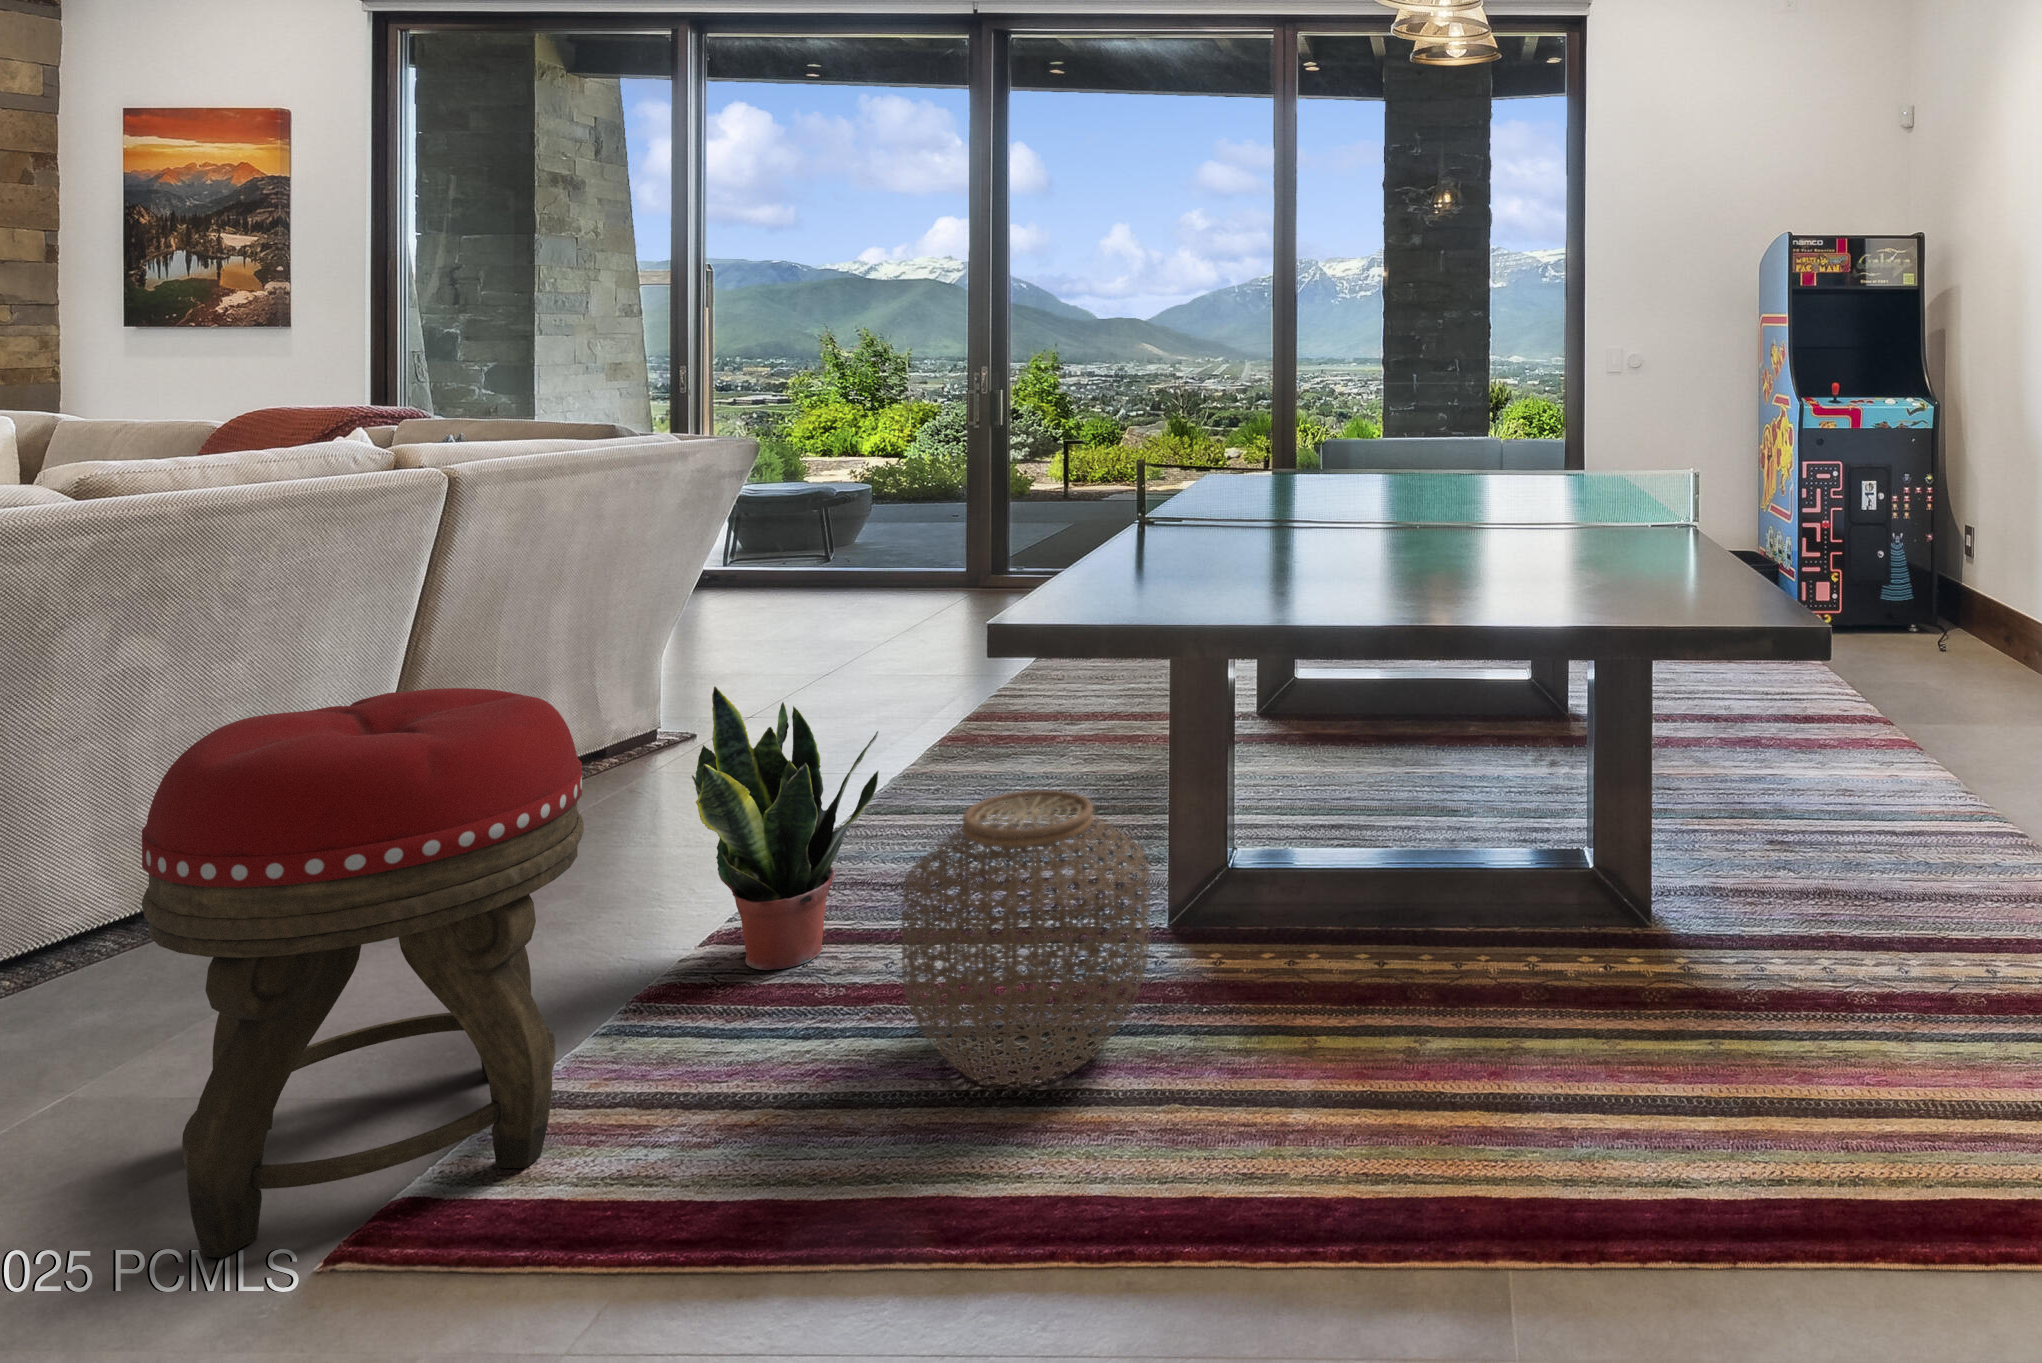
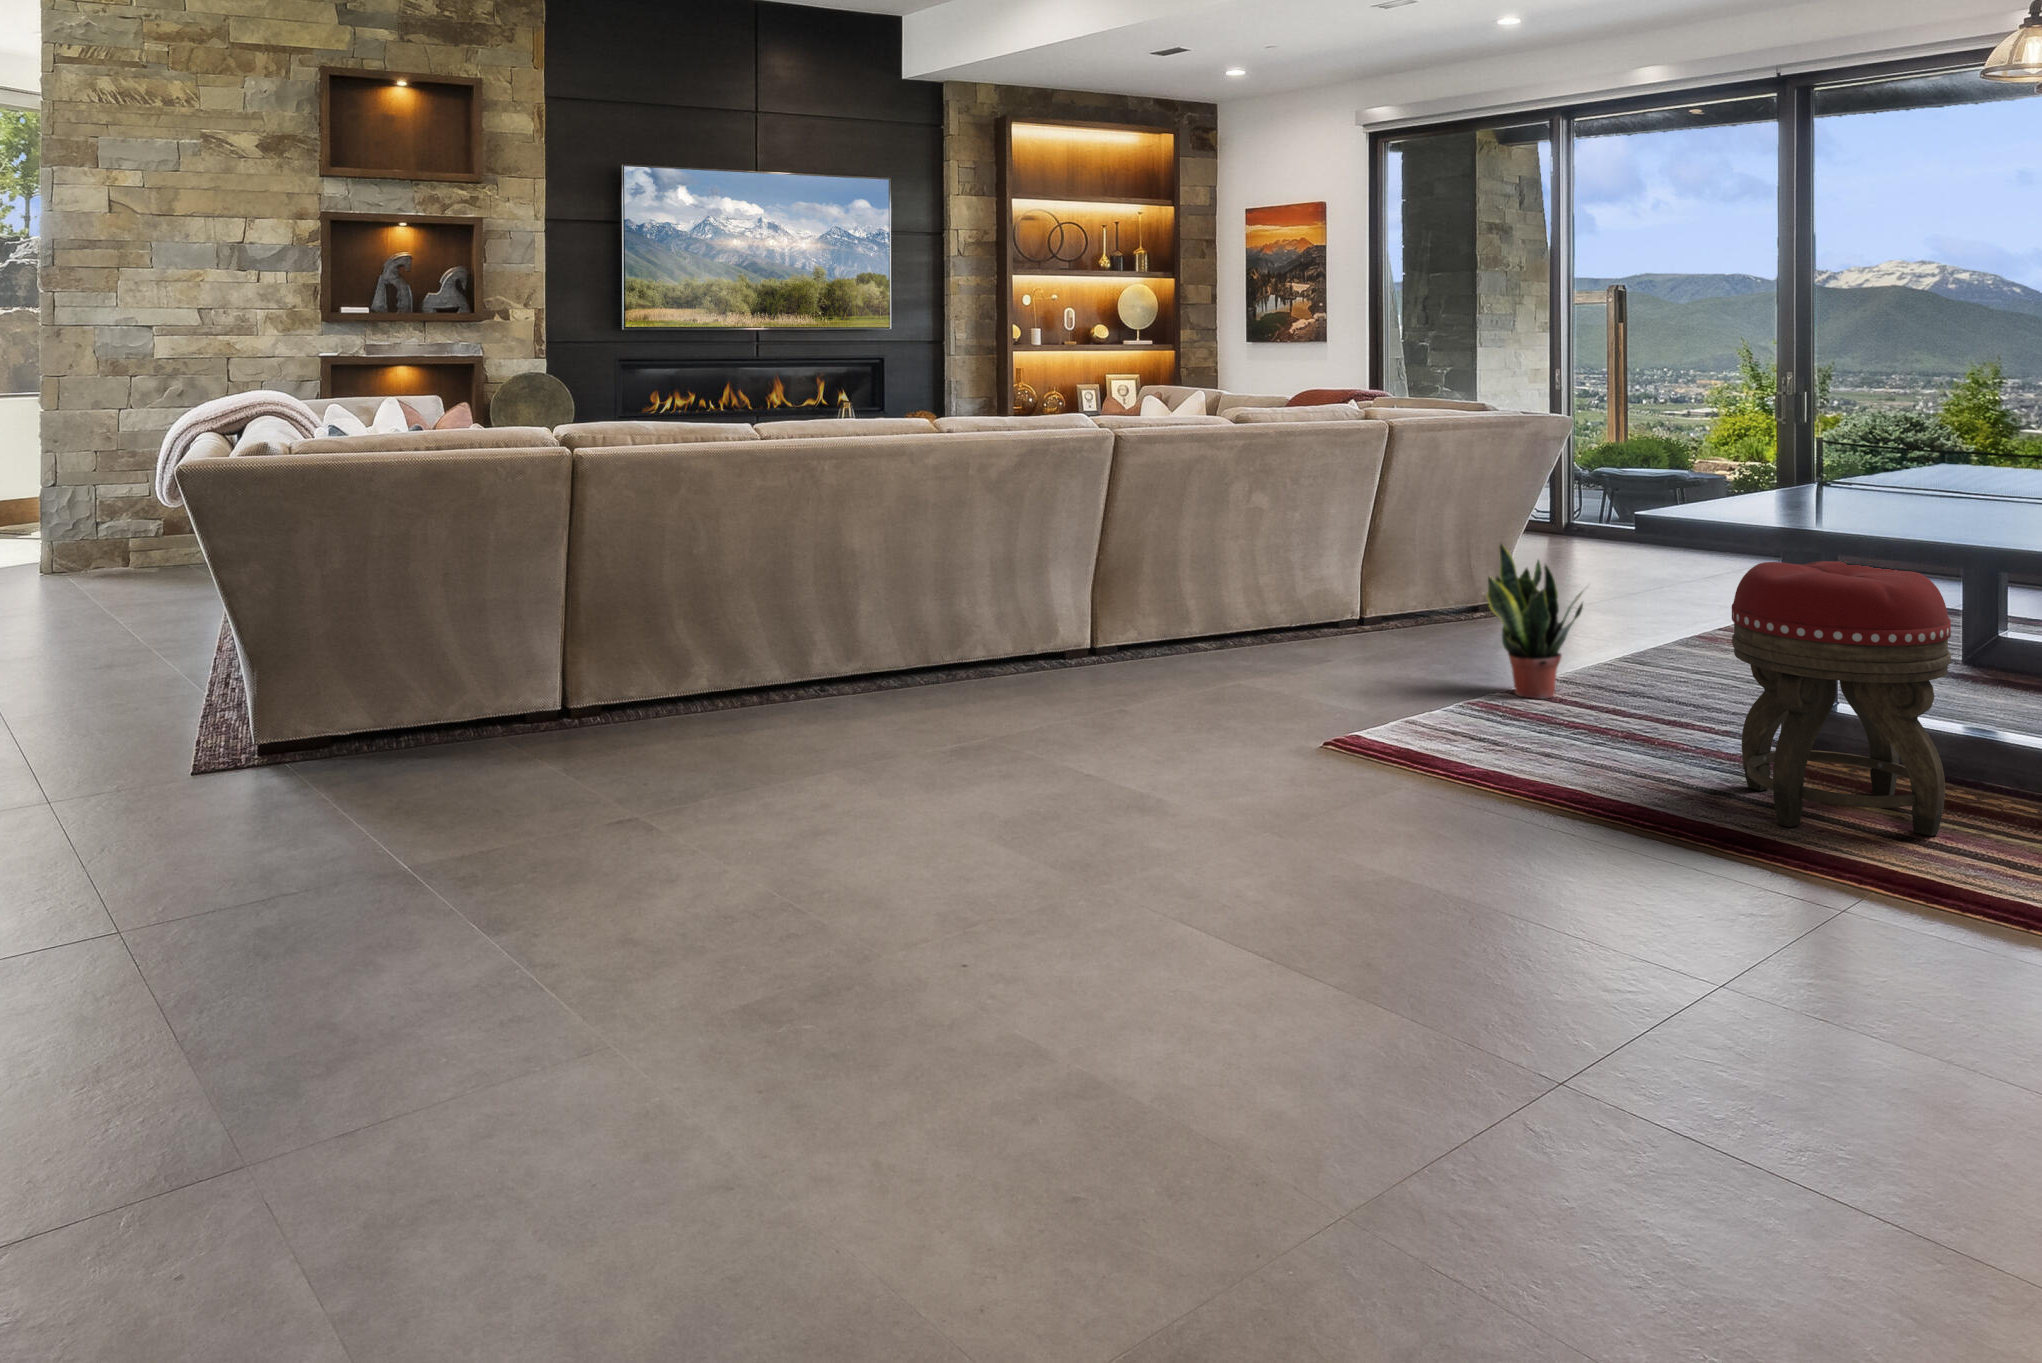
footstool: present [142,688,584,1258] -> present [1732,561,1951,836]
woven basket: present [902,790,1150,1085] -> none [1568,607,1706,755]

